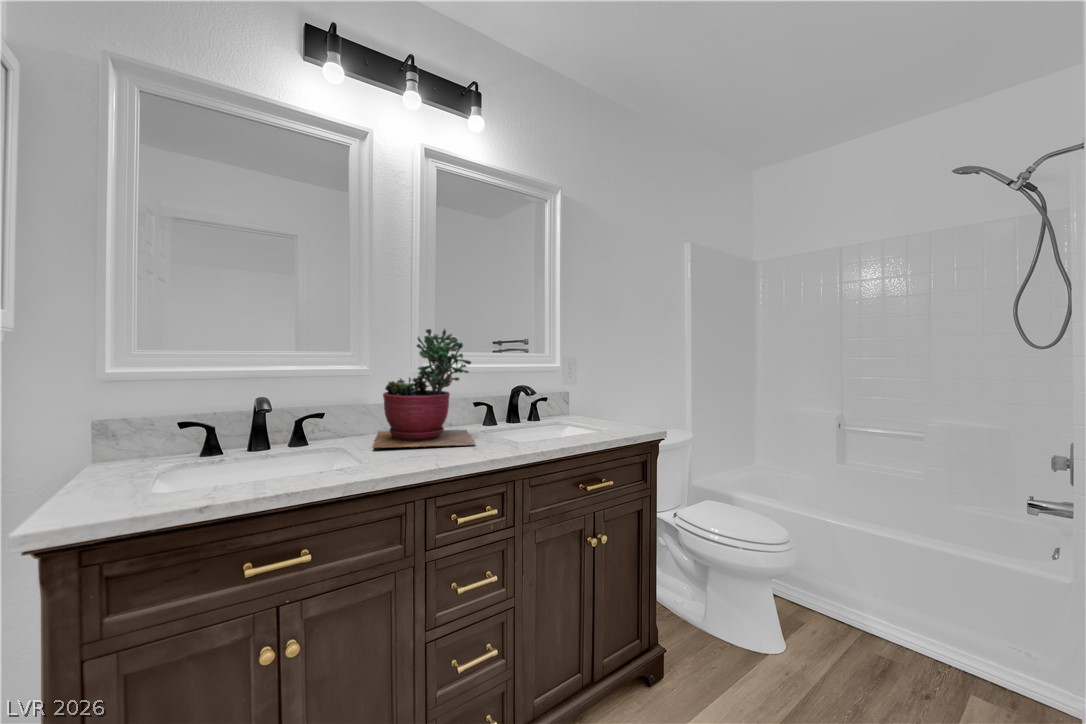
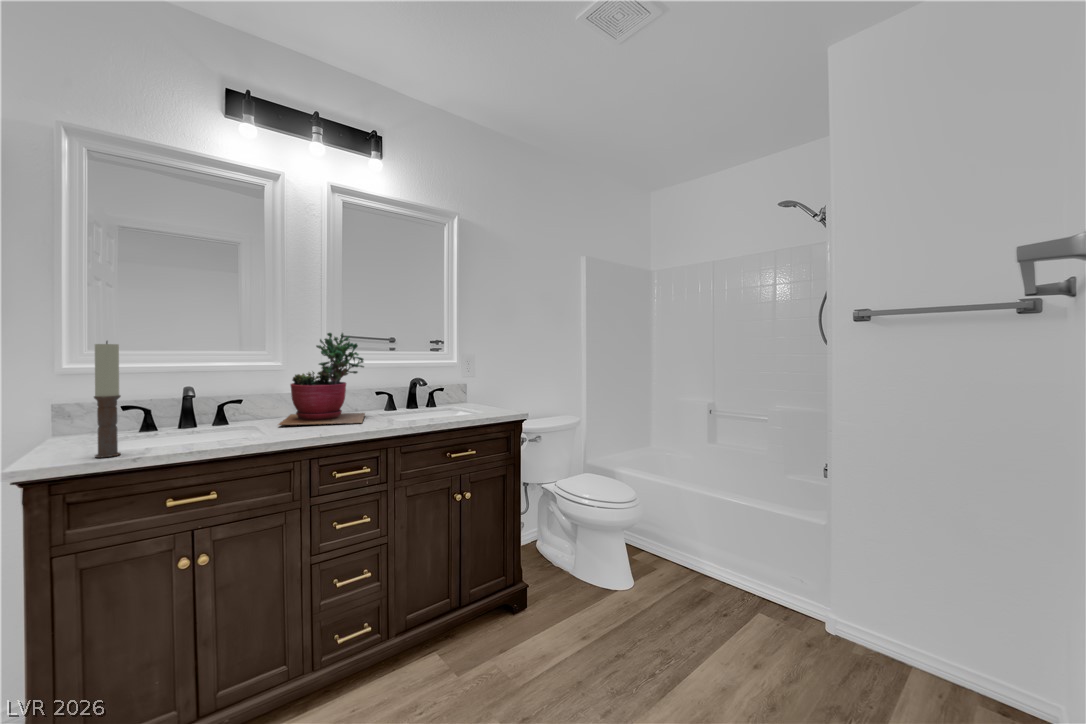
candle: none [147,332,184,506] -> present [94,341,121,458]

